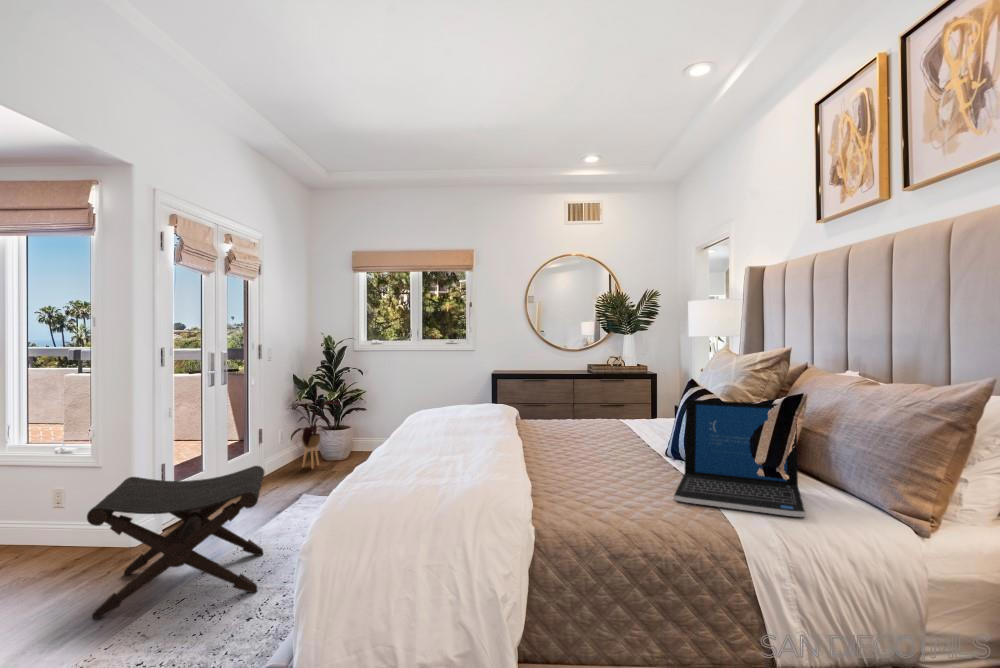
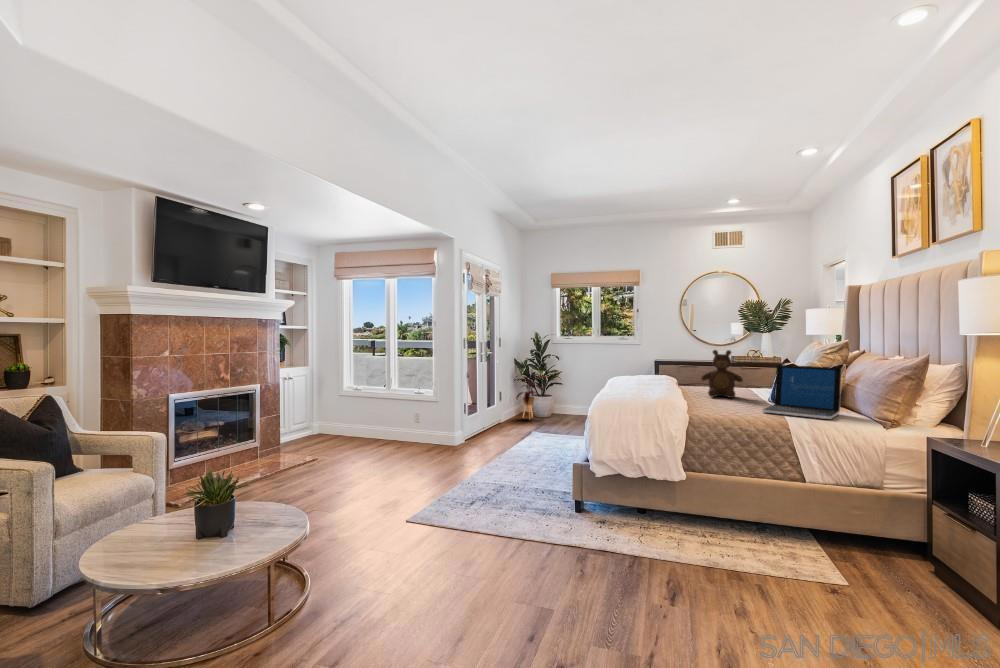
teddy bear: none [557,368,622,452] -> present [701,350,743,398]
footstool: present [87,466,264,619] -> none [453,402,529,466]

